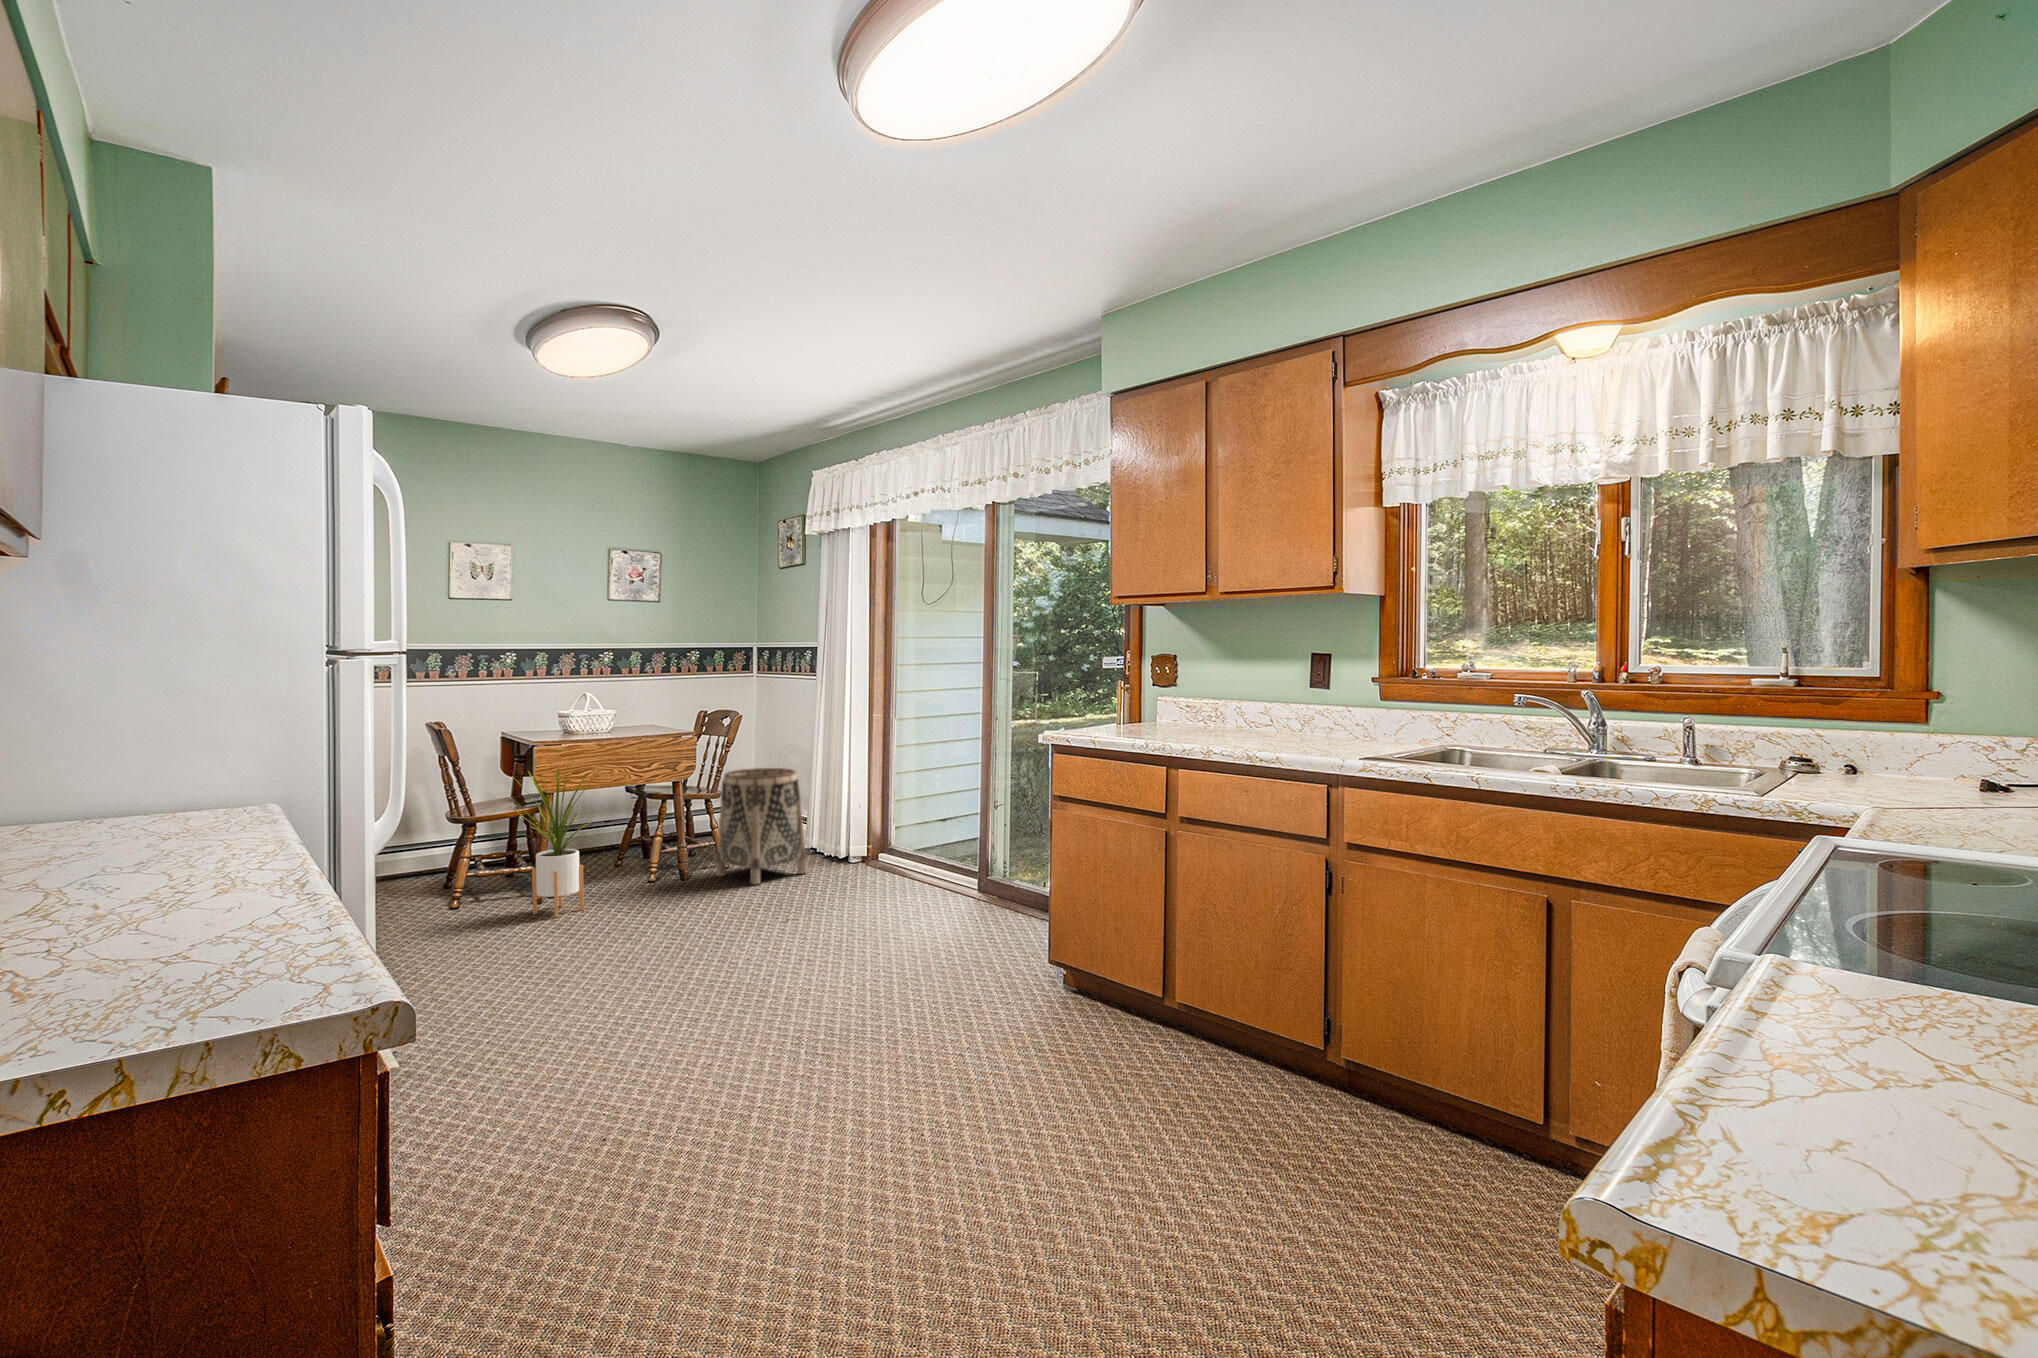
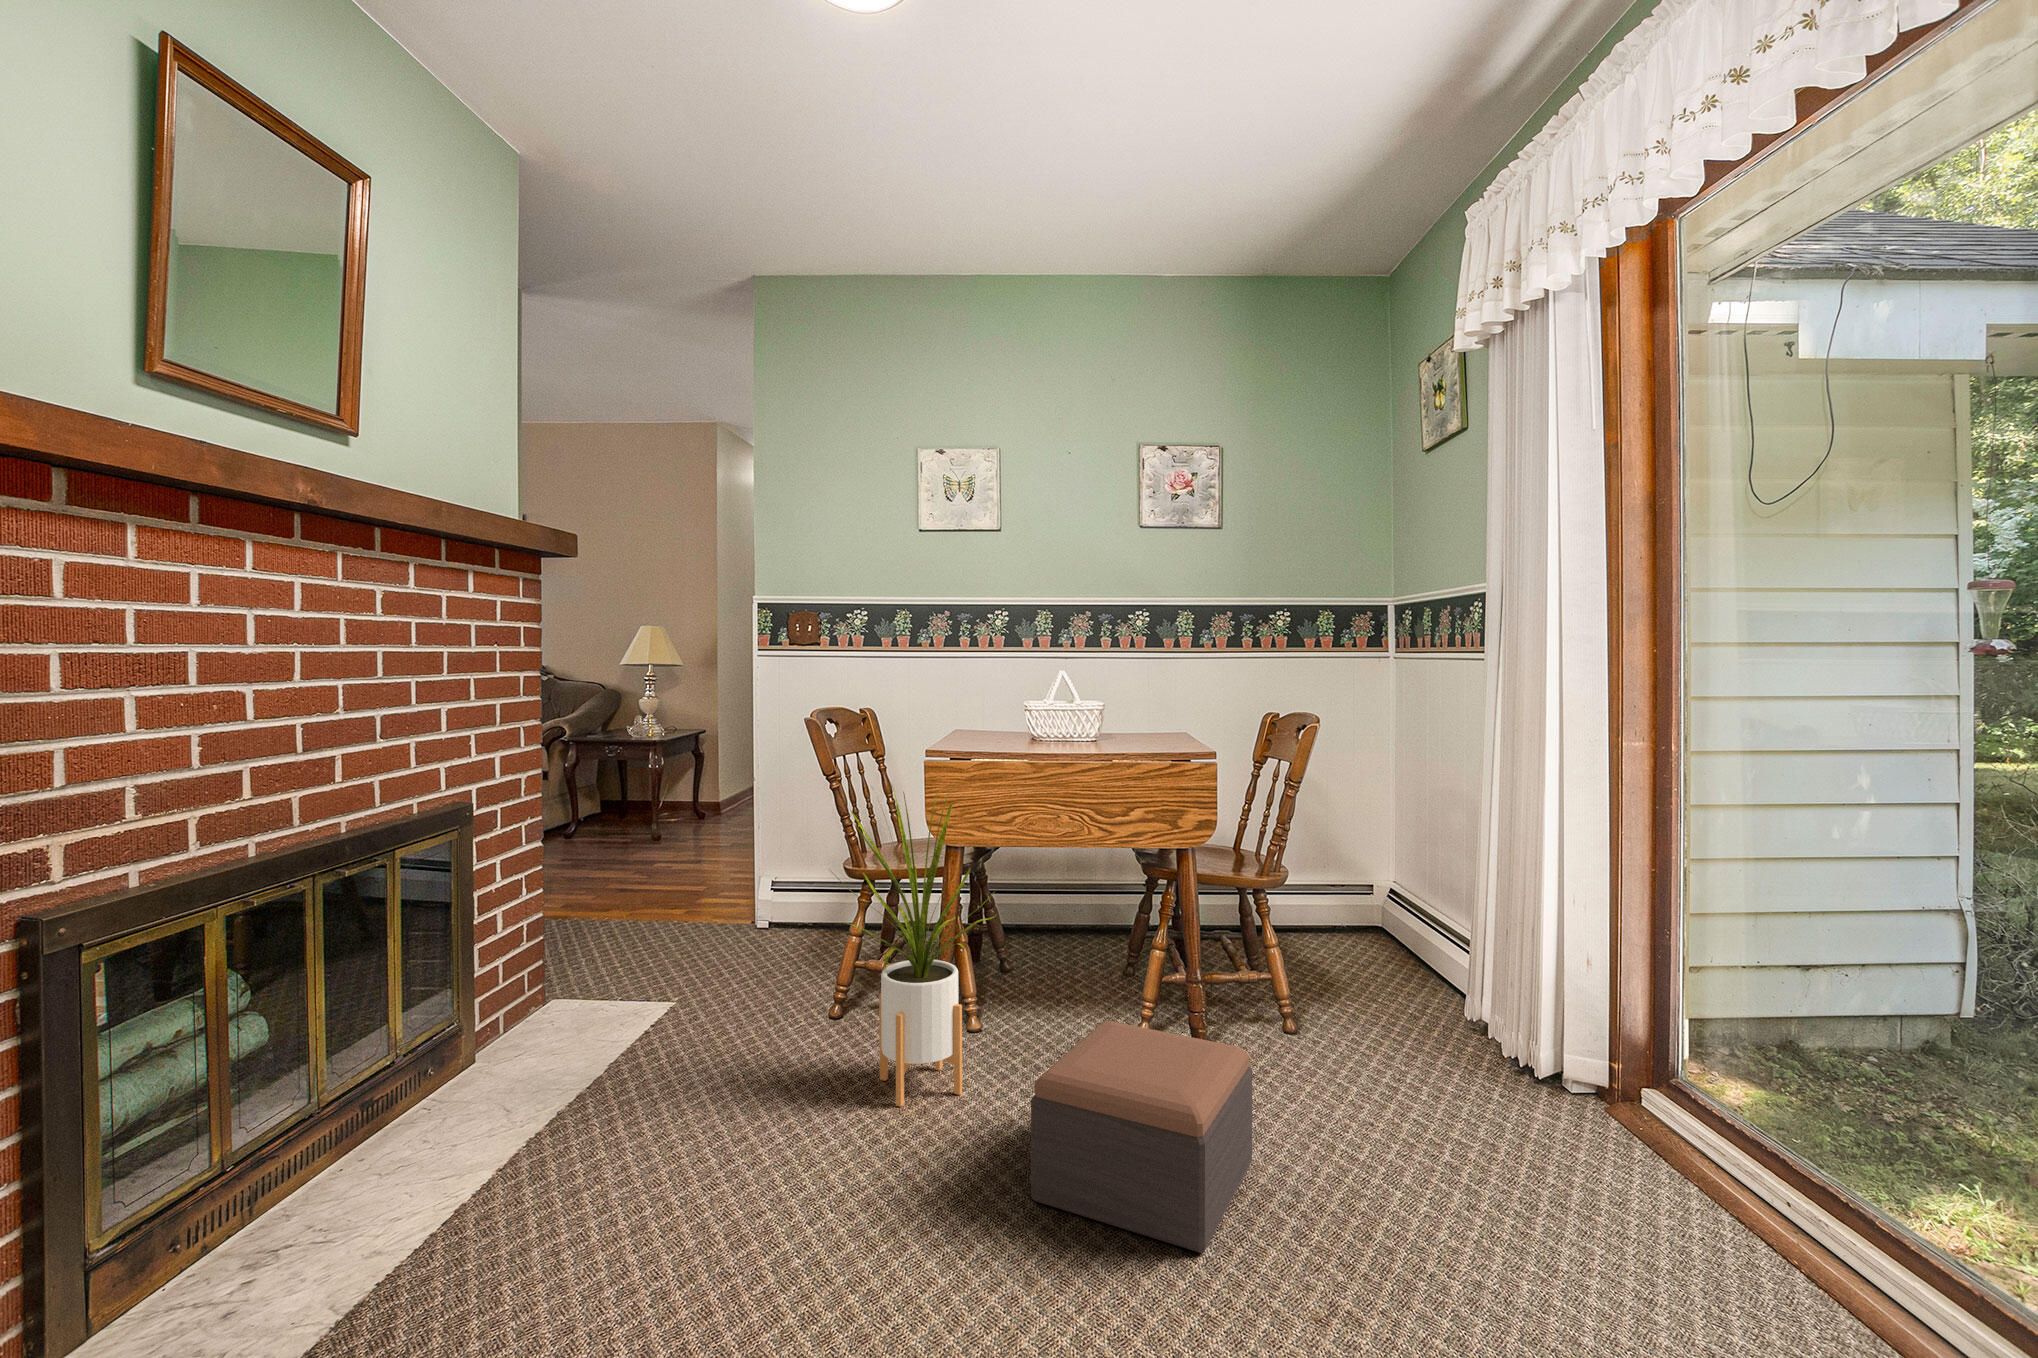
basket: present [716,768,807,884] -> none [1257,834,1461,1115]
footstool: none [651,852,734,922] -> present [1031,1021,1252,1253]

